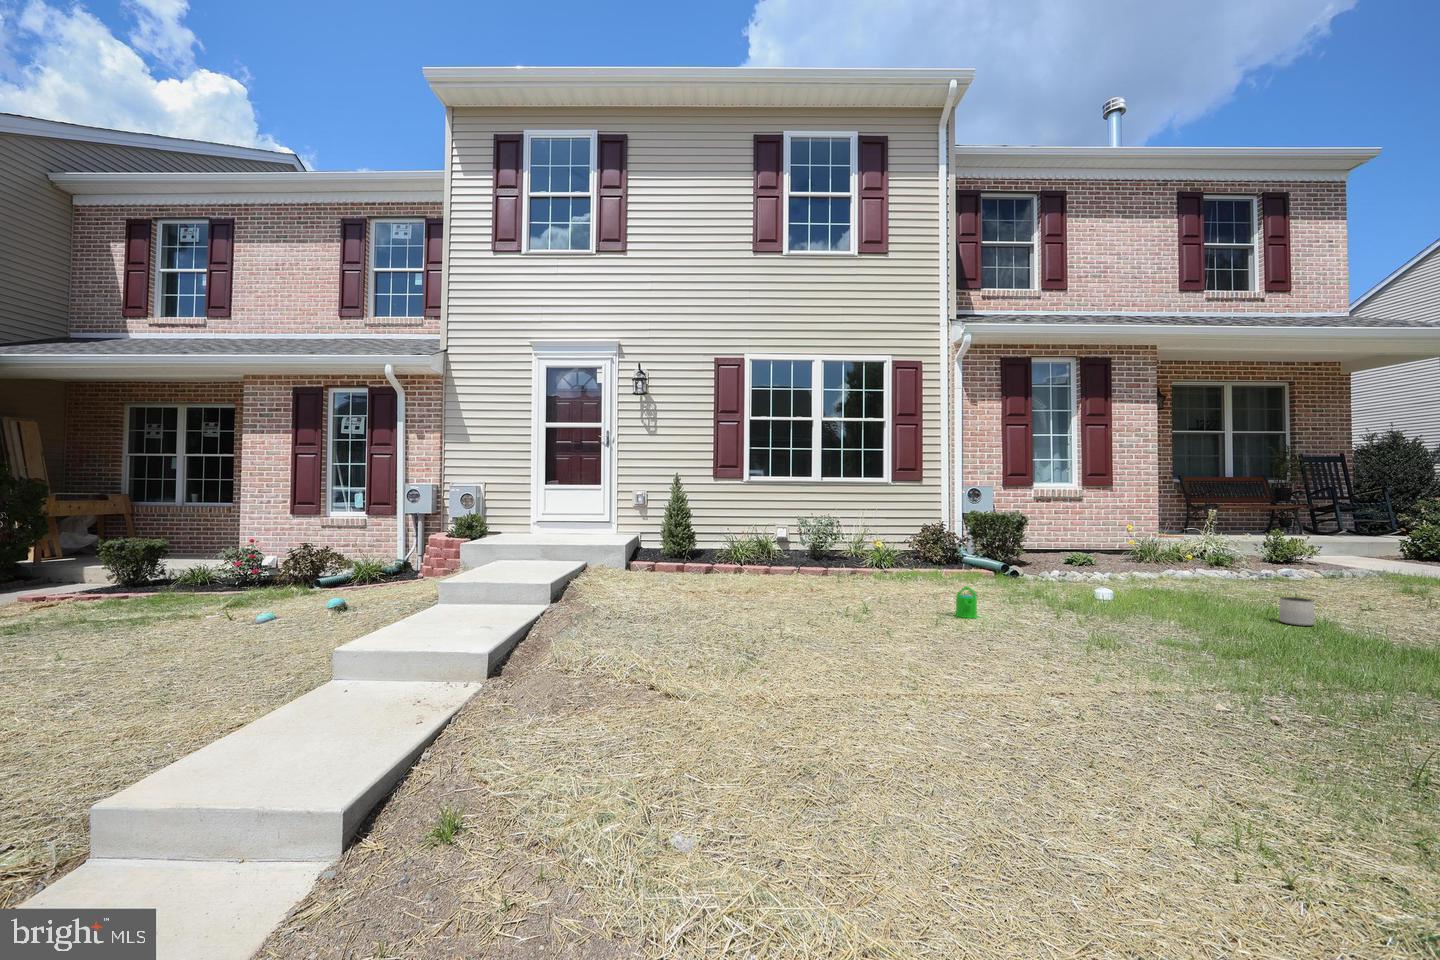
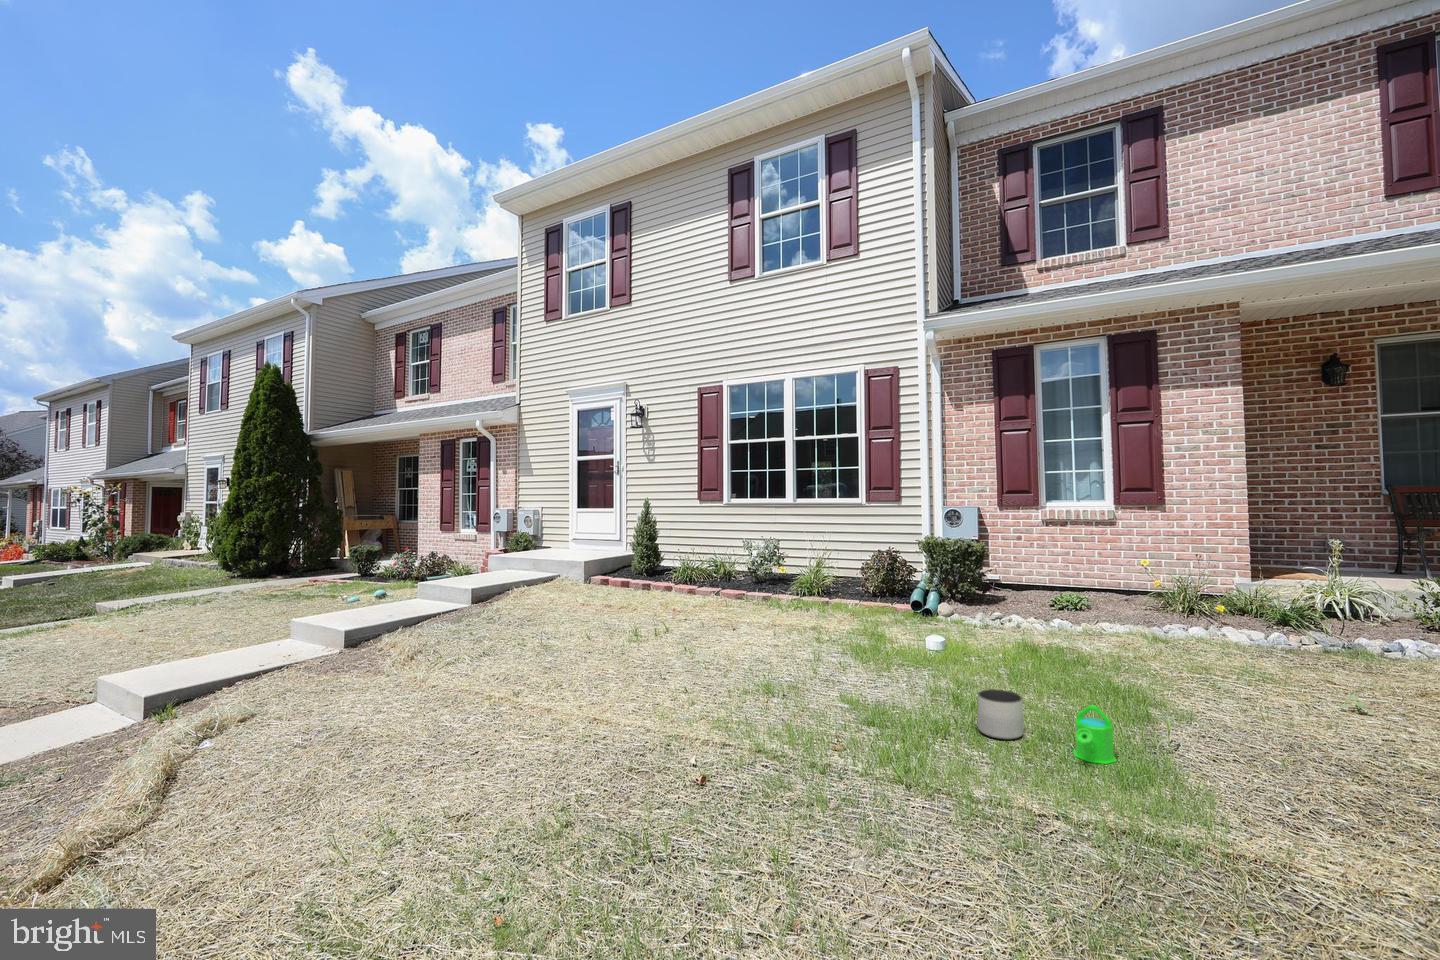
watering can: present [955,587,977,618] -> present [1073,705,1116,764]

